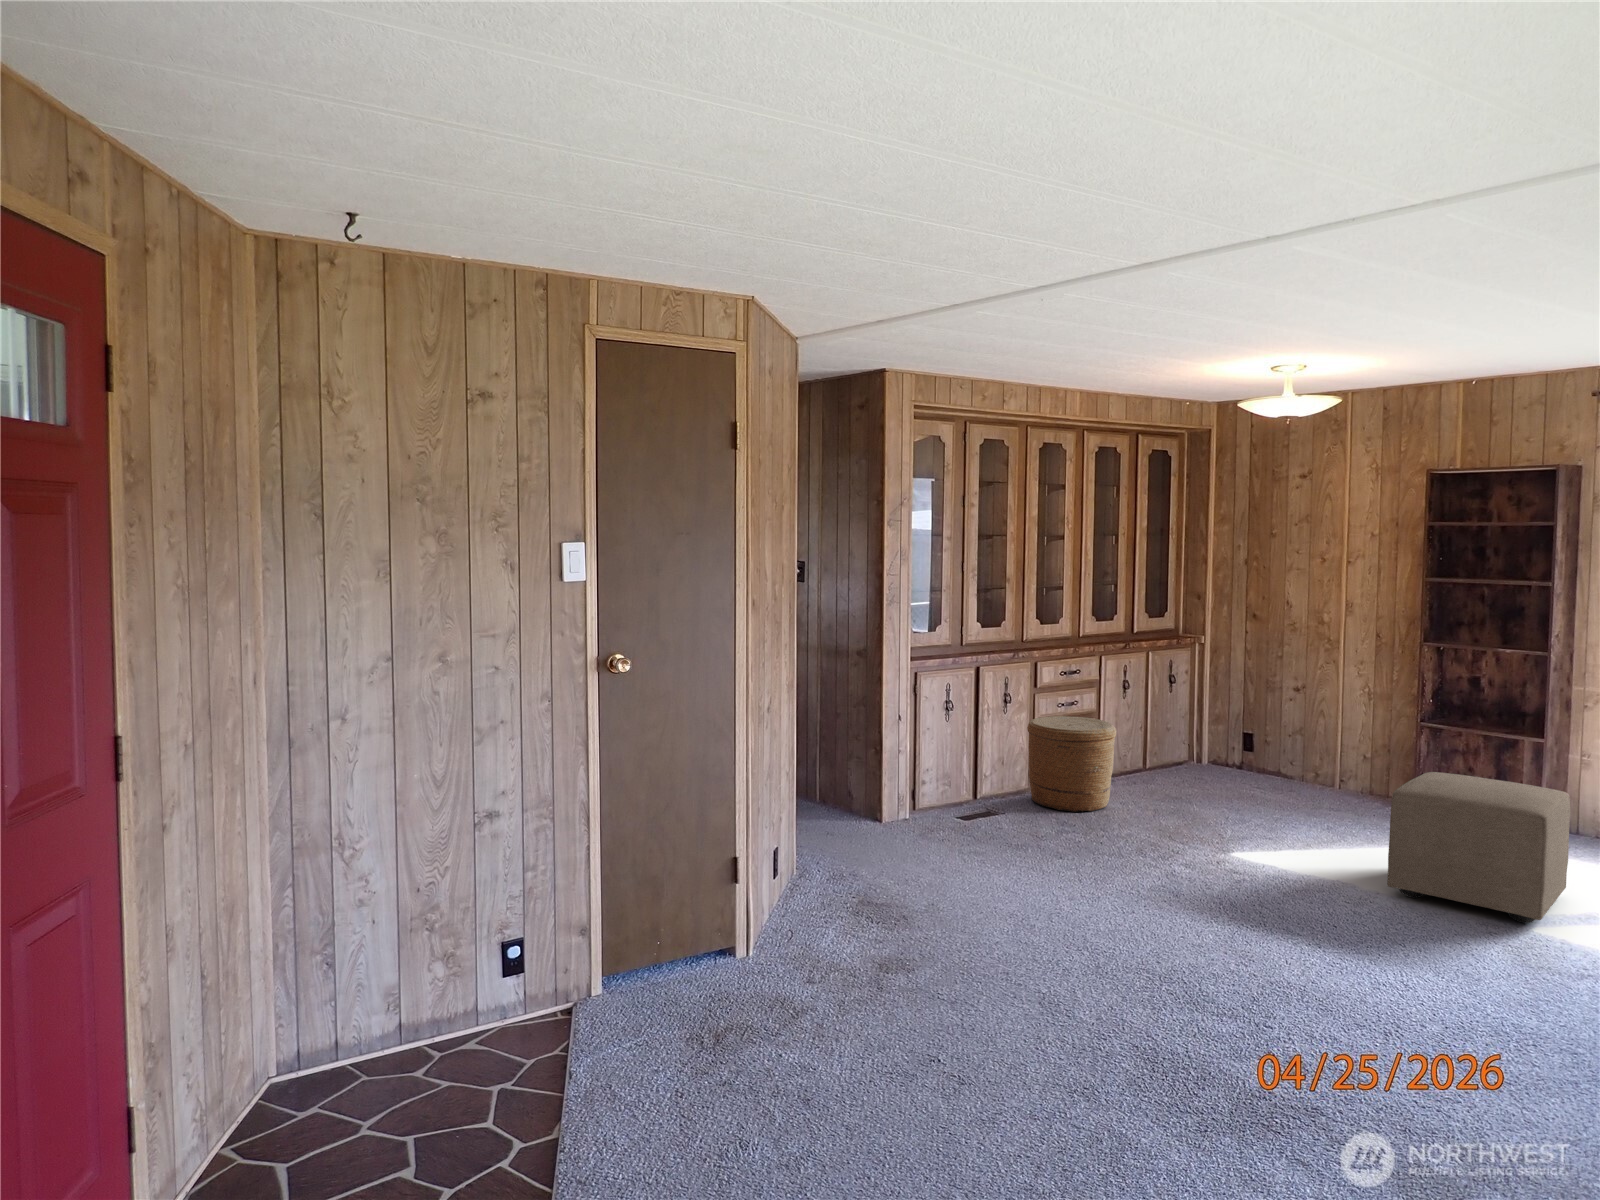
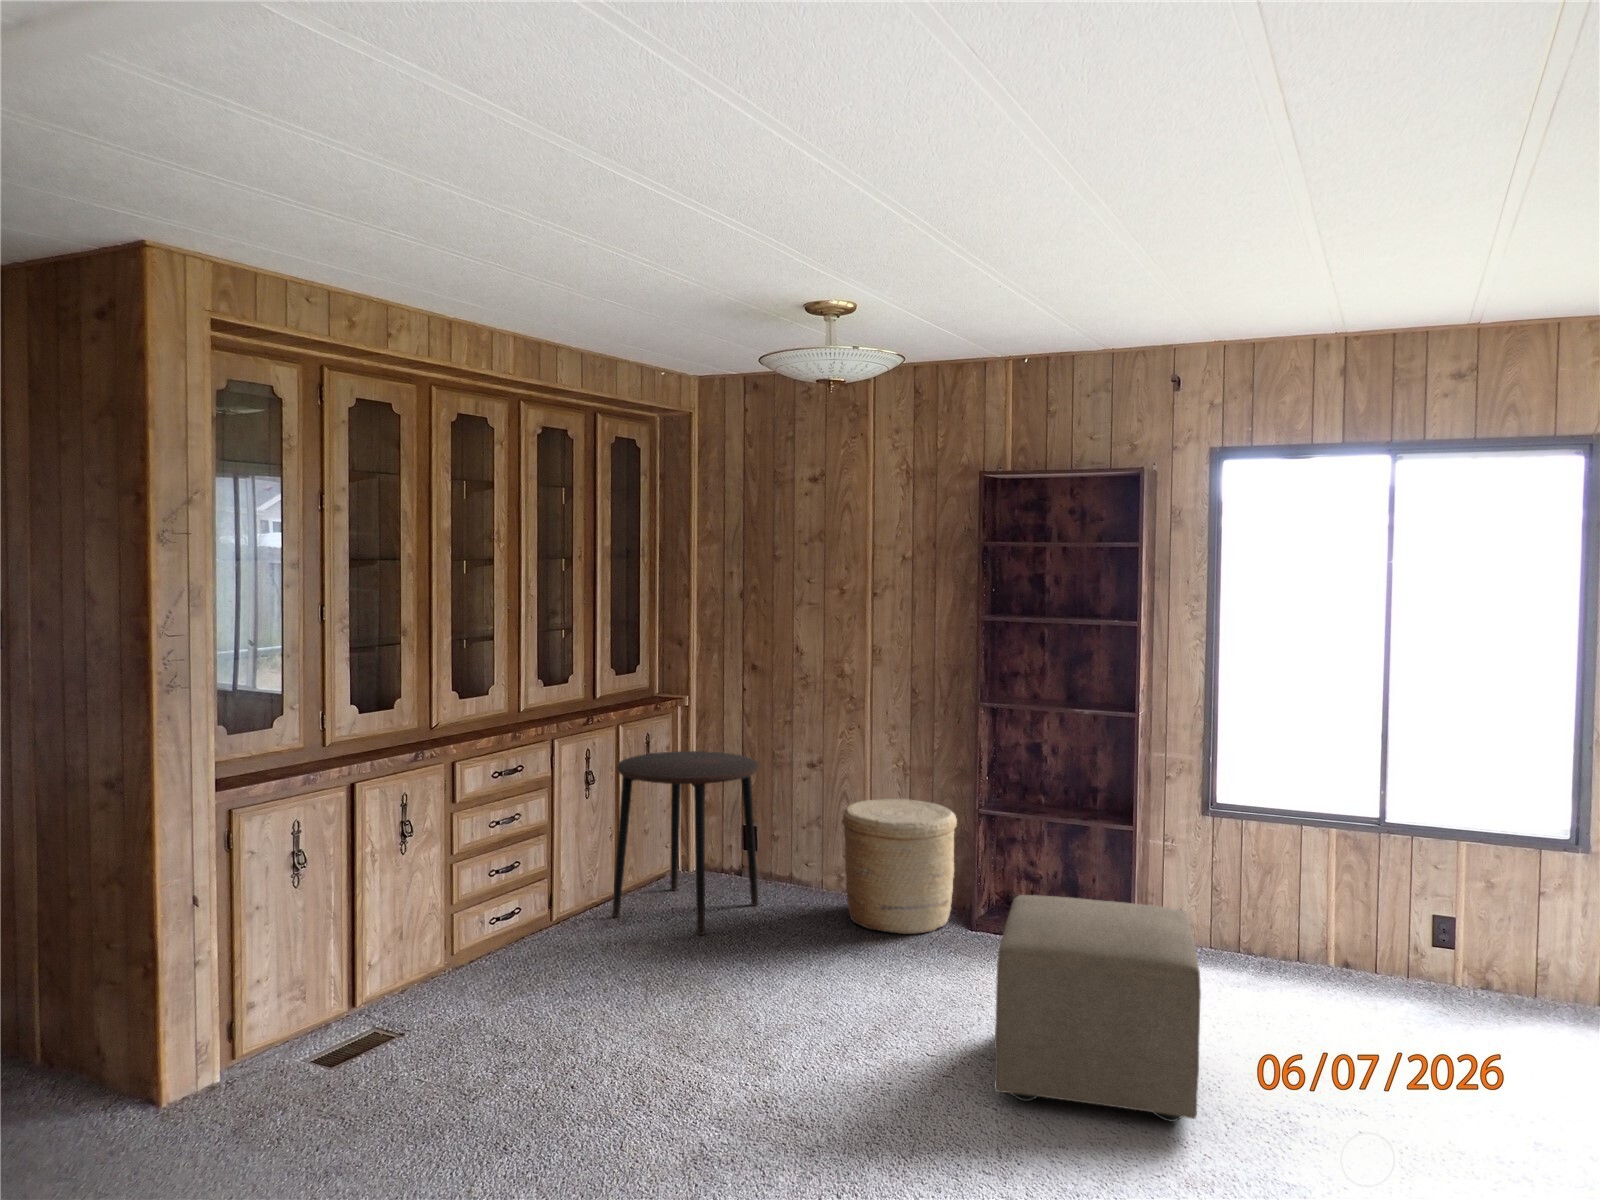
side table: none [1139,673,1251,795] -> present [612,751,759,935]
woven basket: present [1027,716,1116,812] -> present [842,799,957,934]

